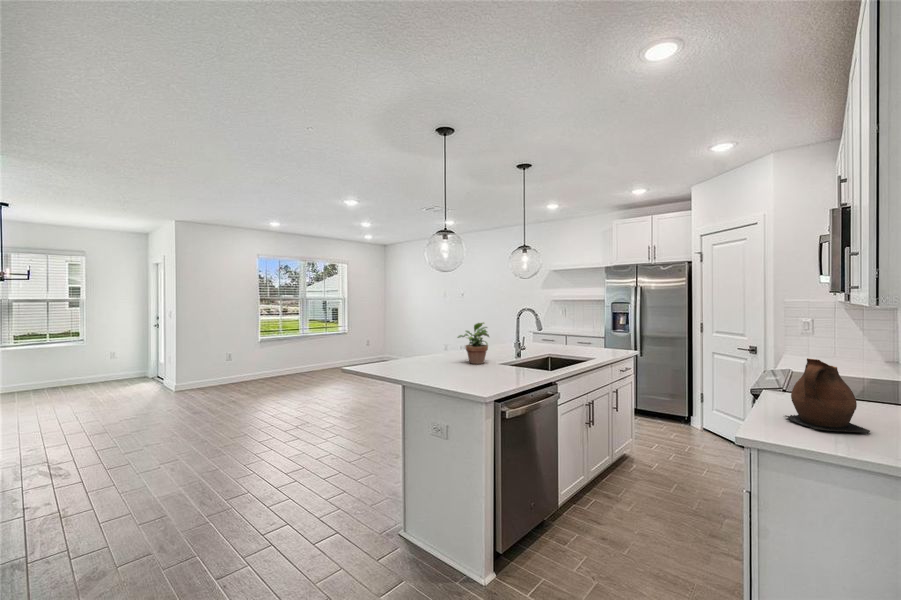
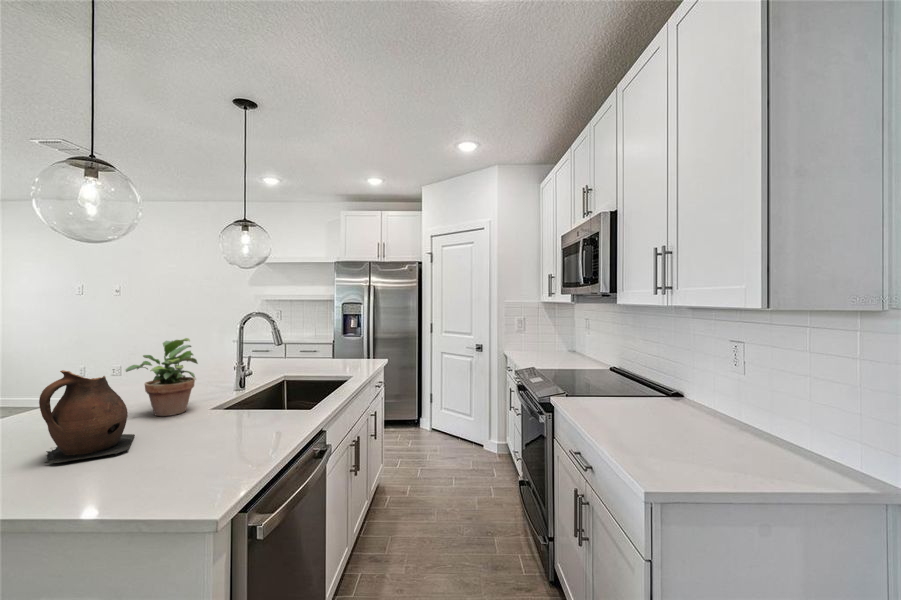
ceramic pitcher: present [785,358,870,434] -> present [39,370,135,463]

